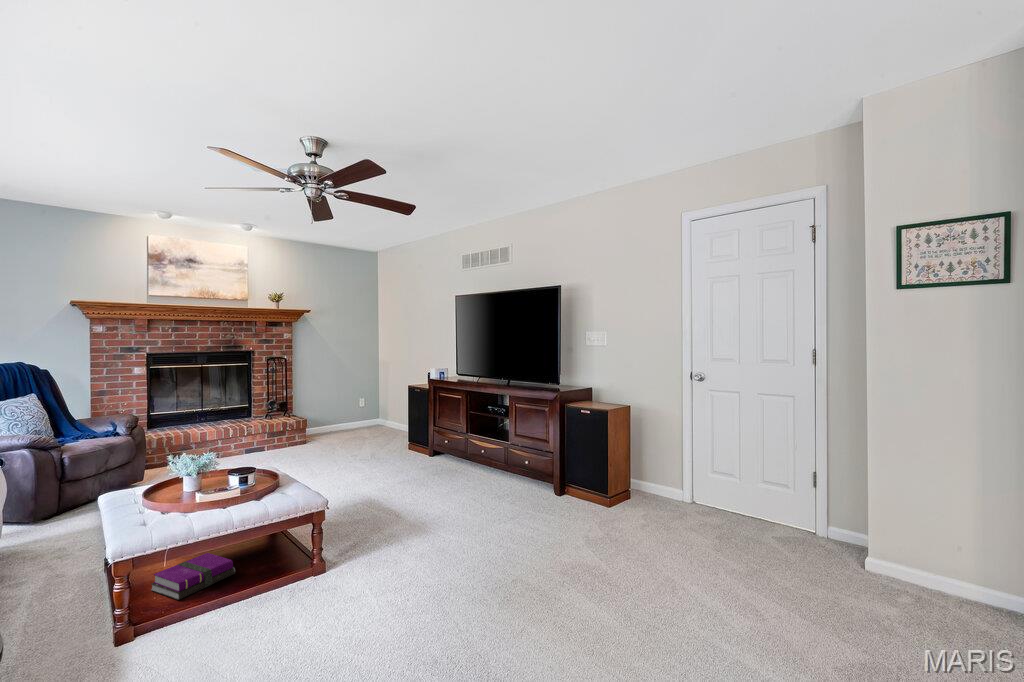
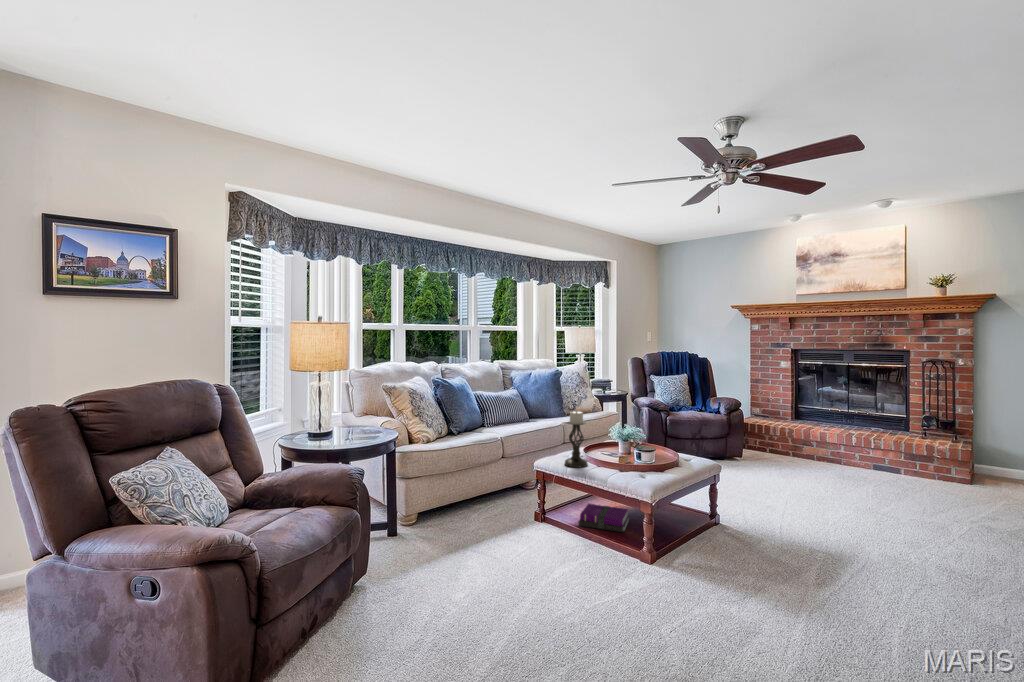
candle holder: none [136,448,176,530] -> present [565,410,588,467]

